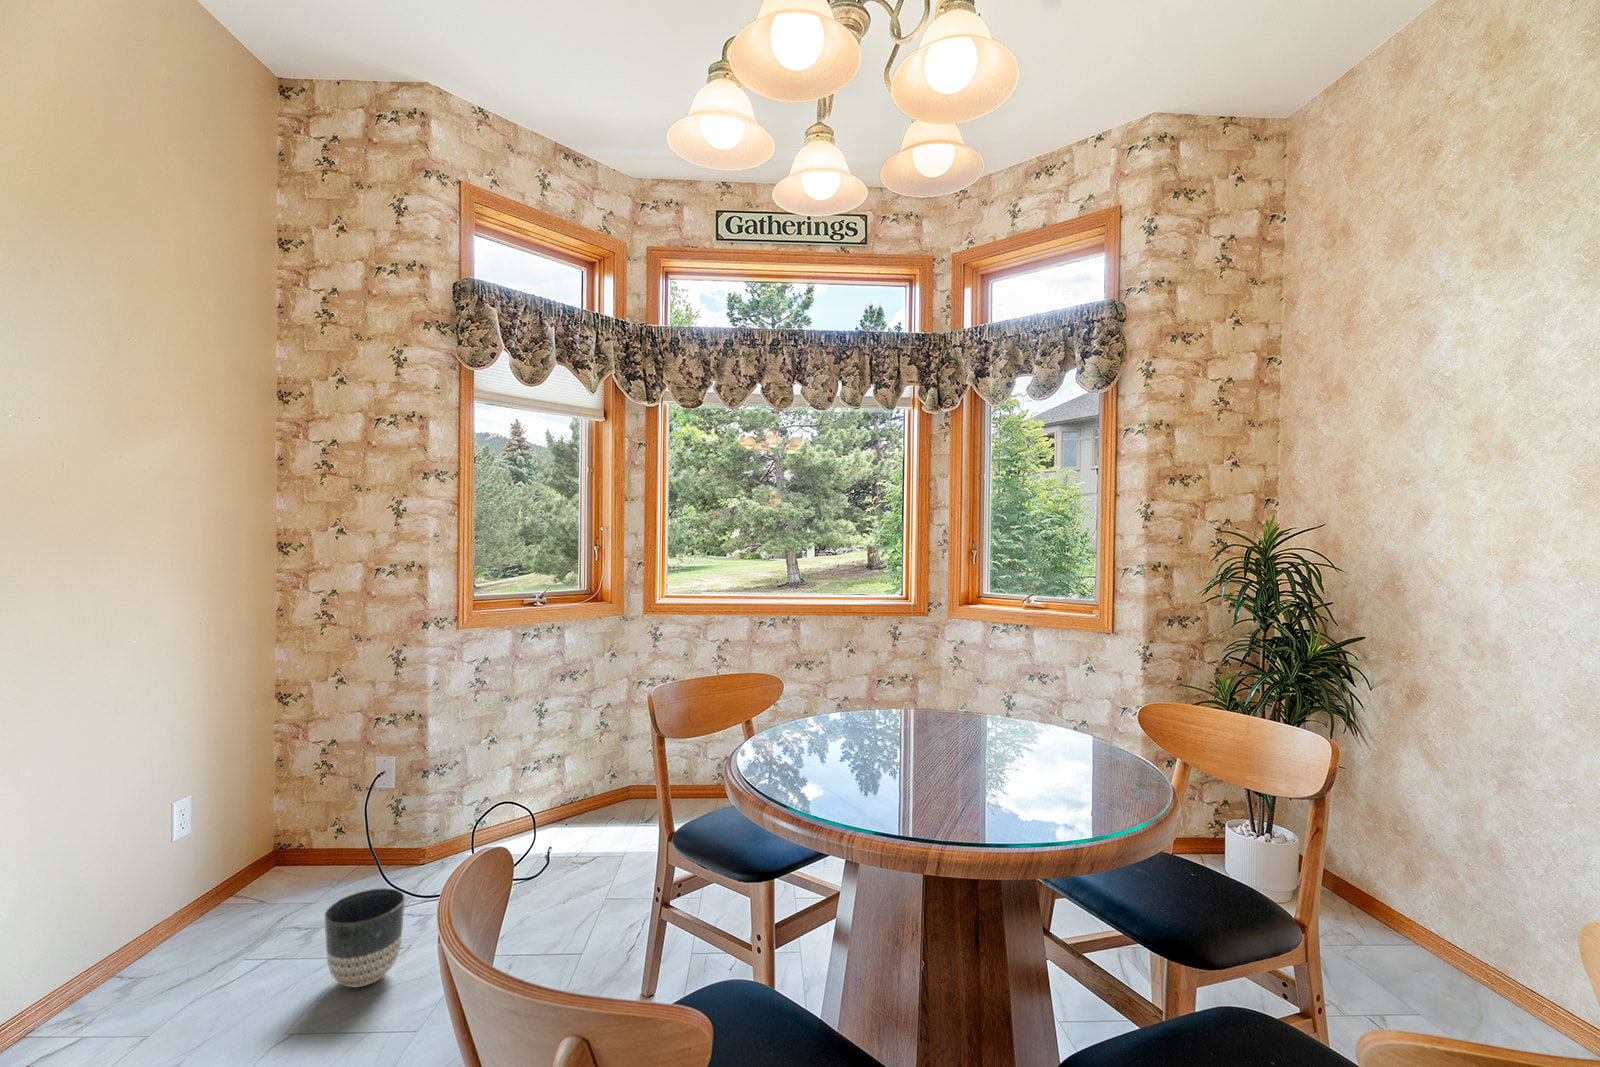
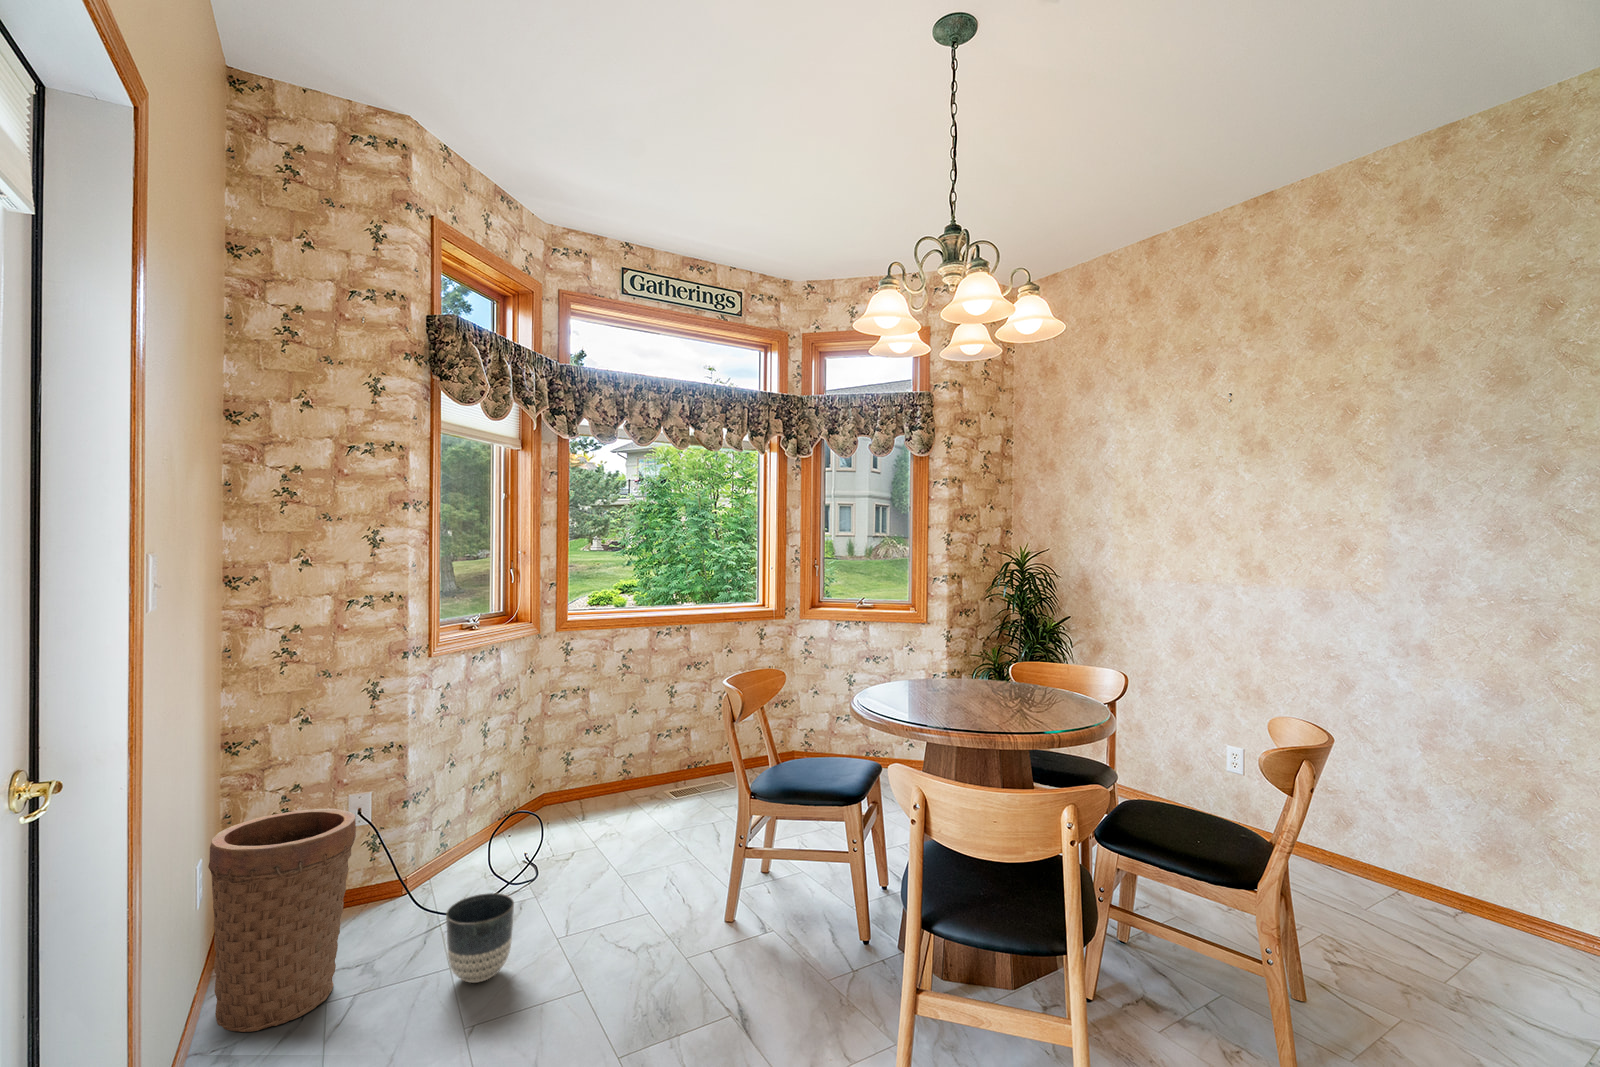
basket: none [153,766,302,974] -> present [208,809,356,1032]

